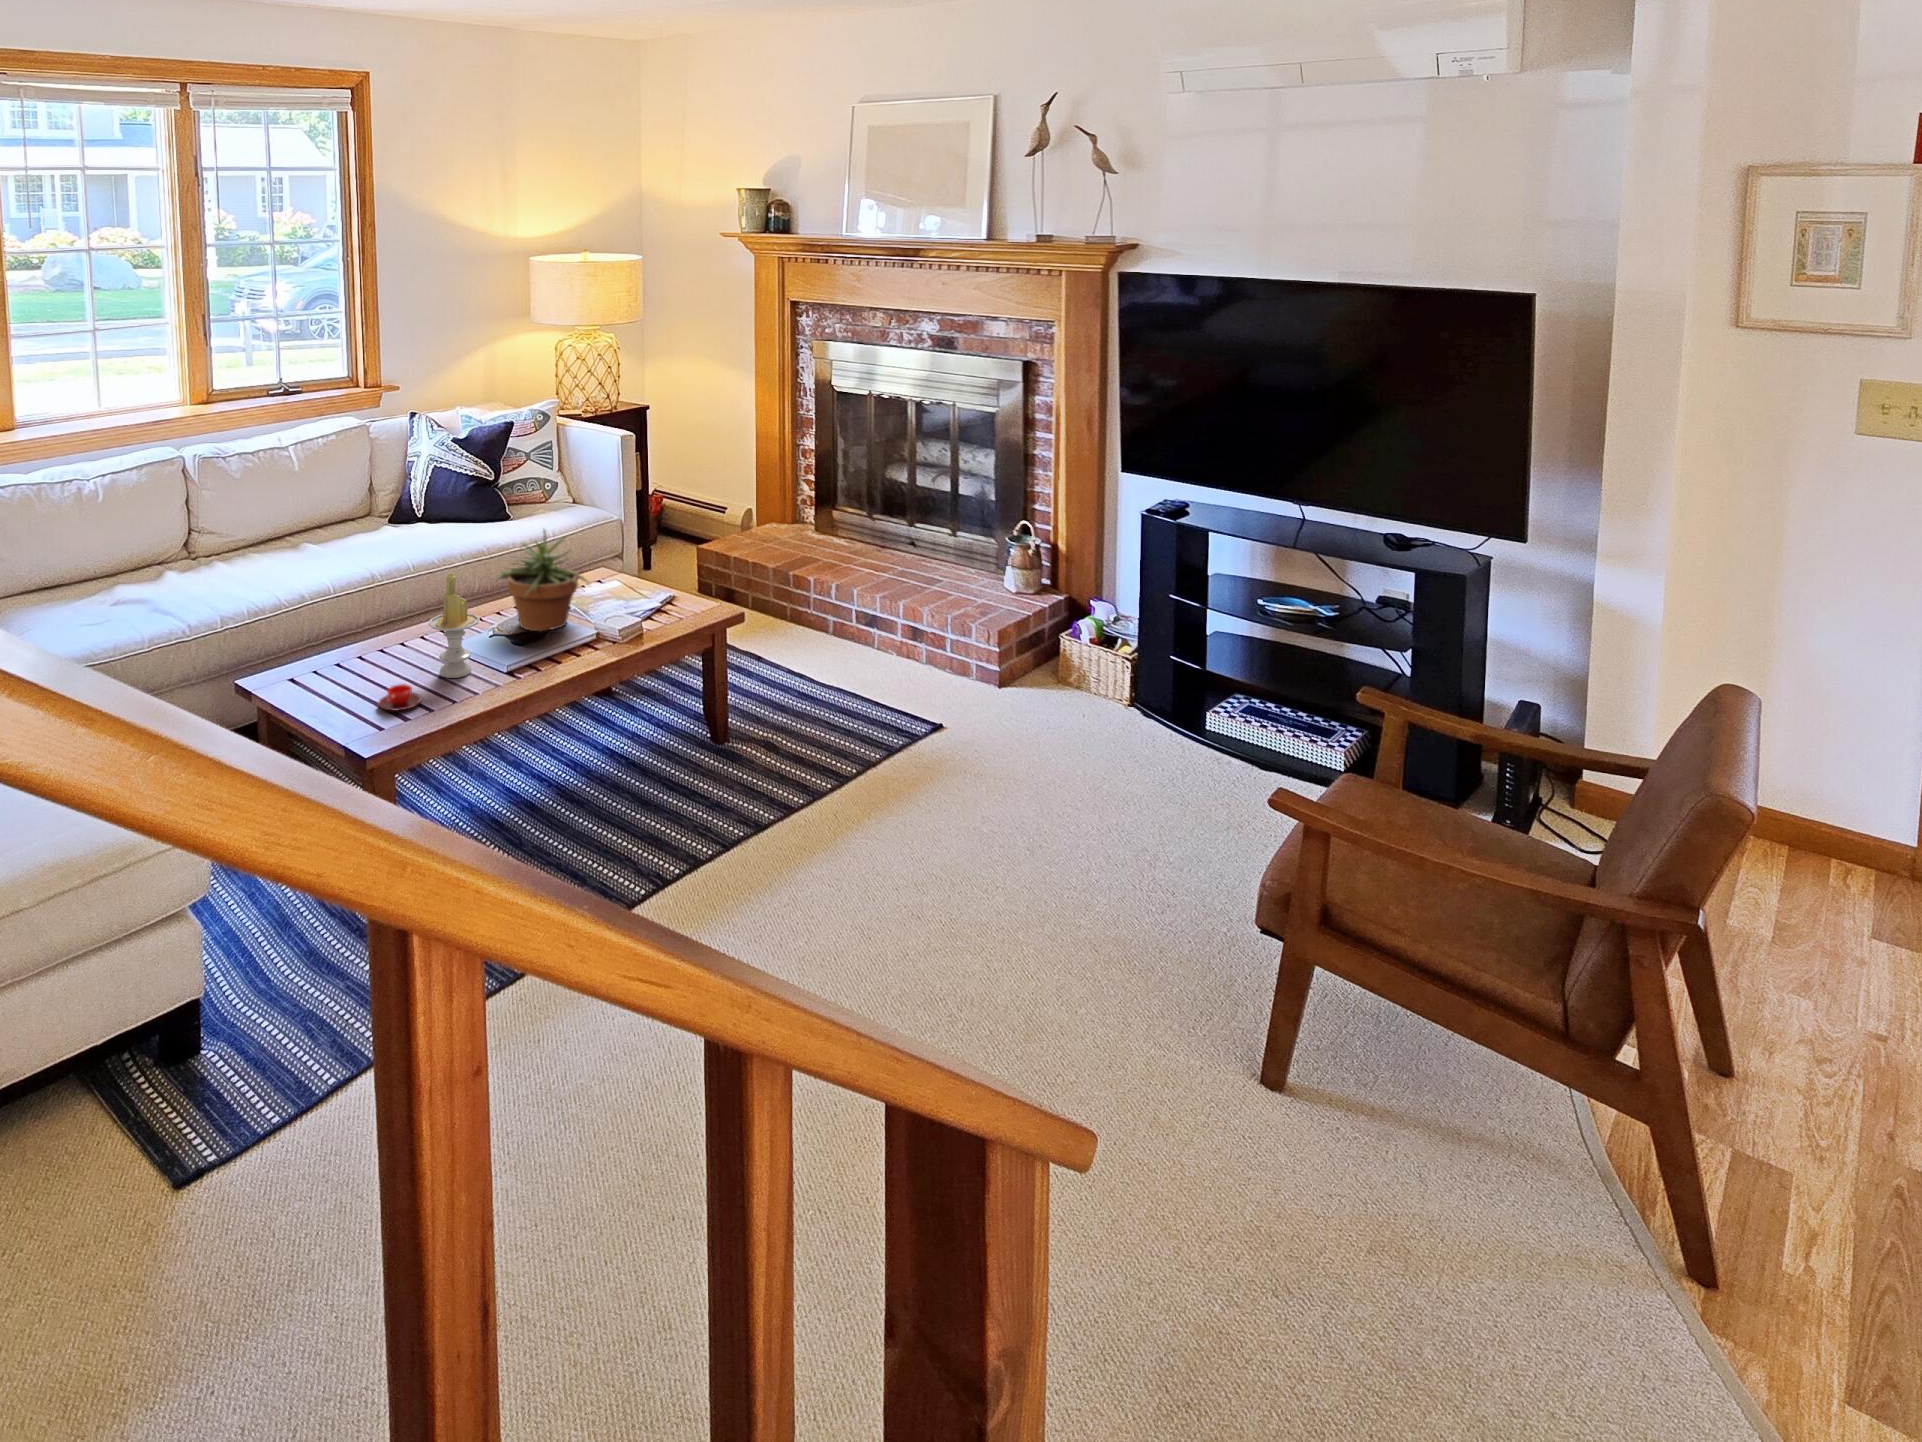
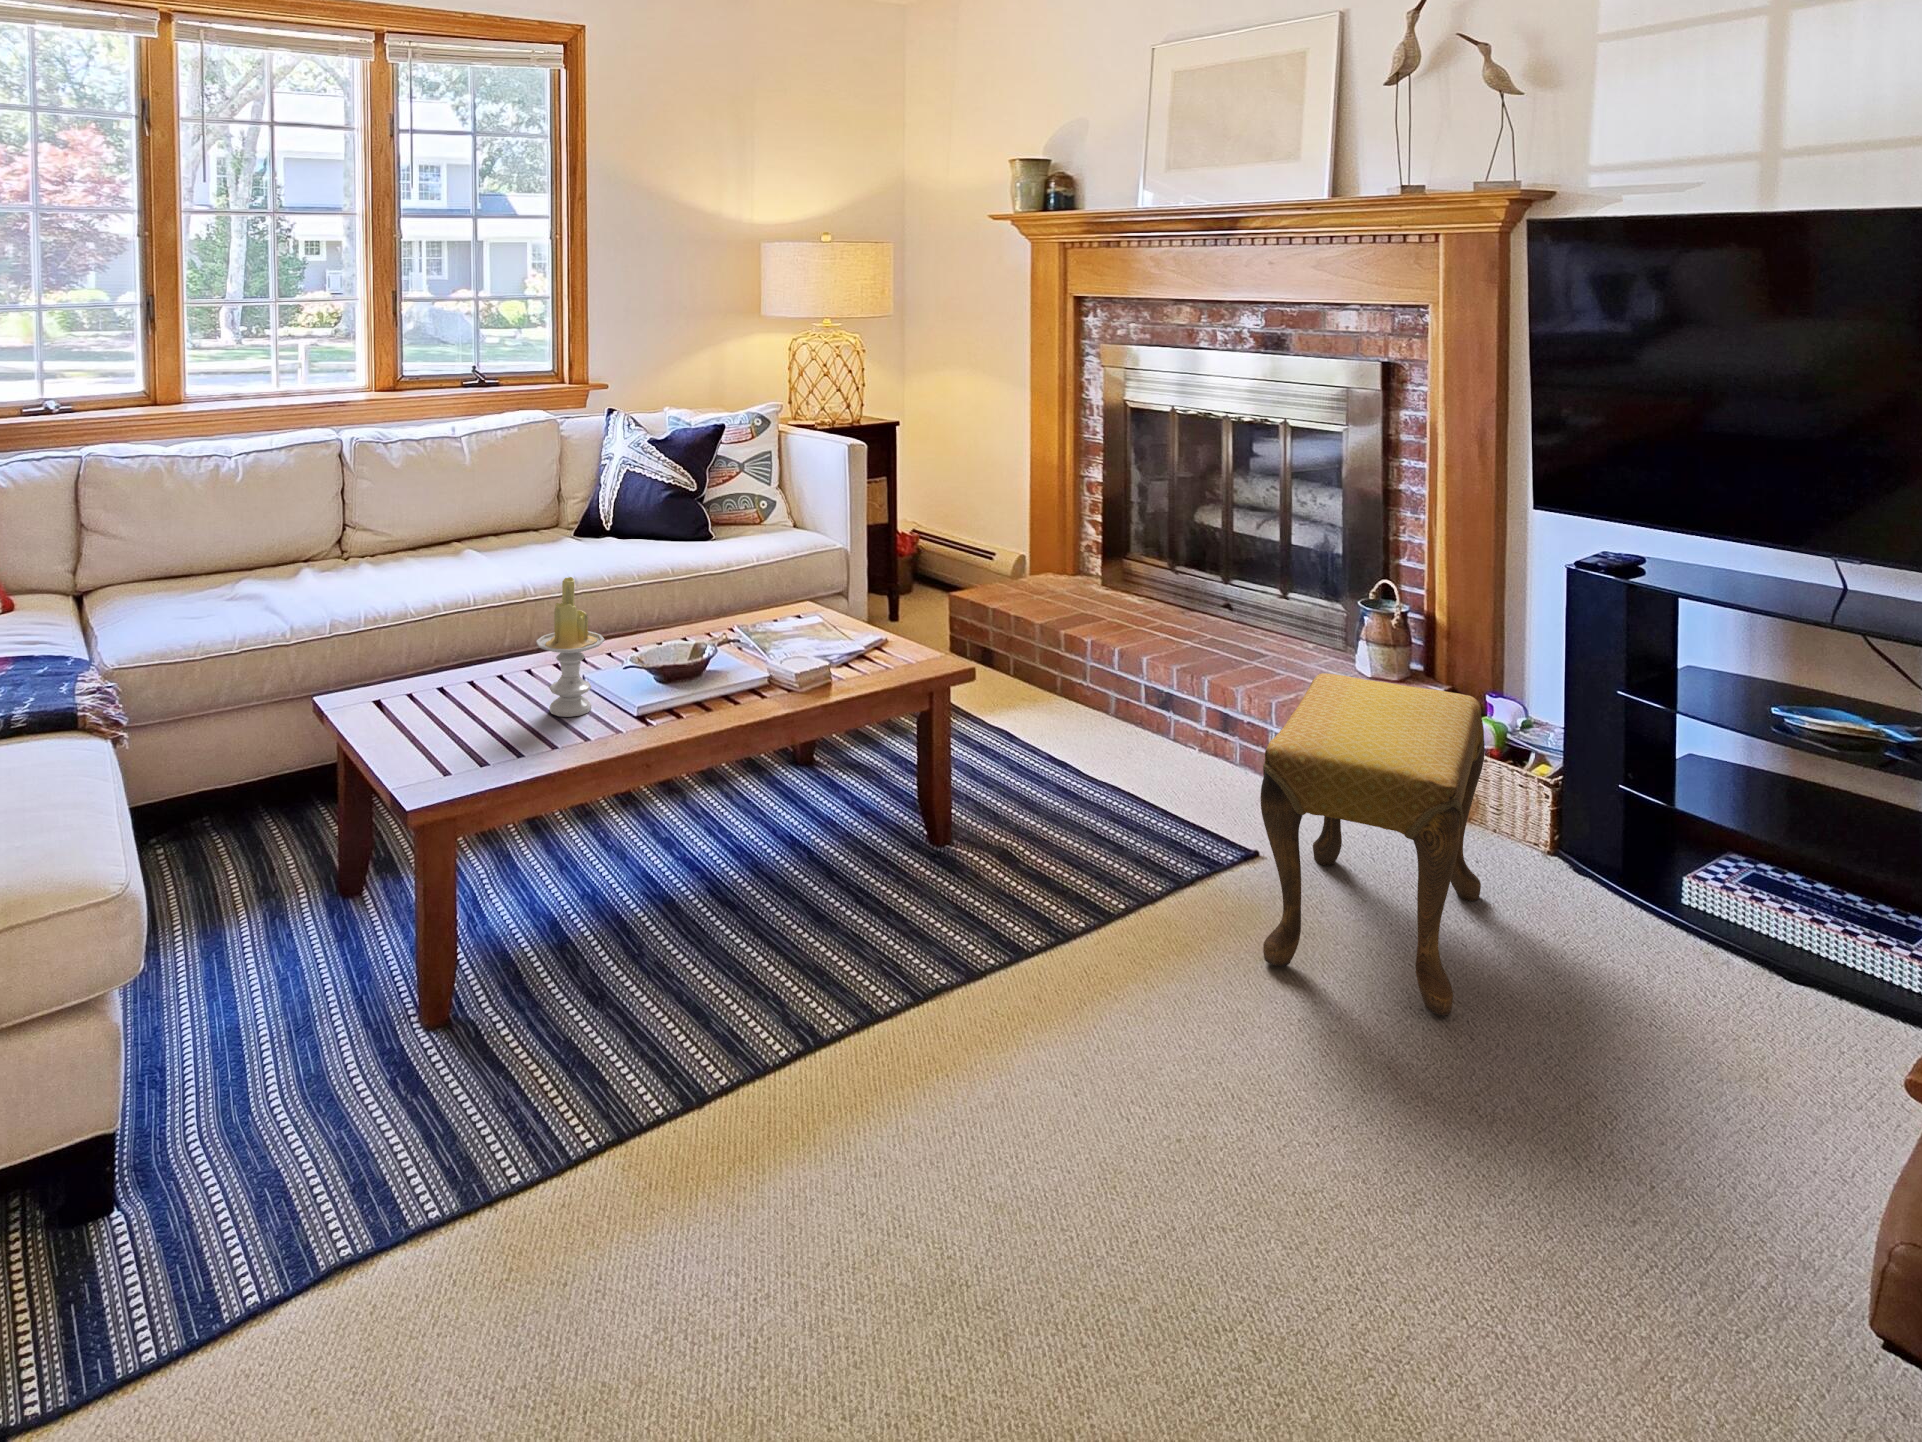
potted plant: present [499,530,588,632] -> none [643,534,768,668]
footstool: none [949,599,1087,813] -> present [1260,673,1485,1015]
teacup: present [378,684,421,711] -> none [453,718,511,752]

